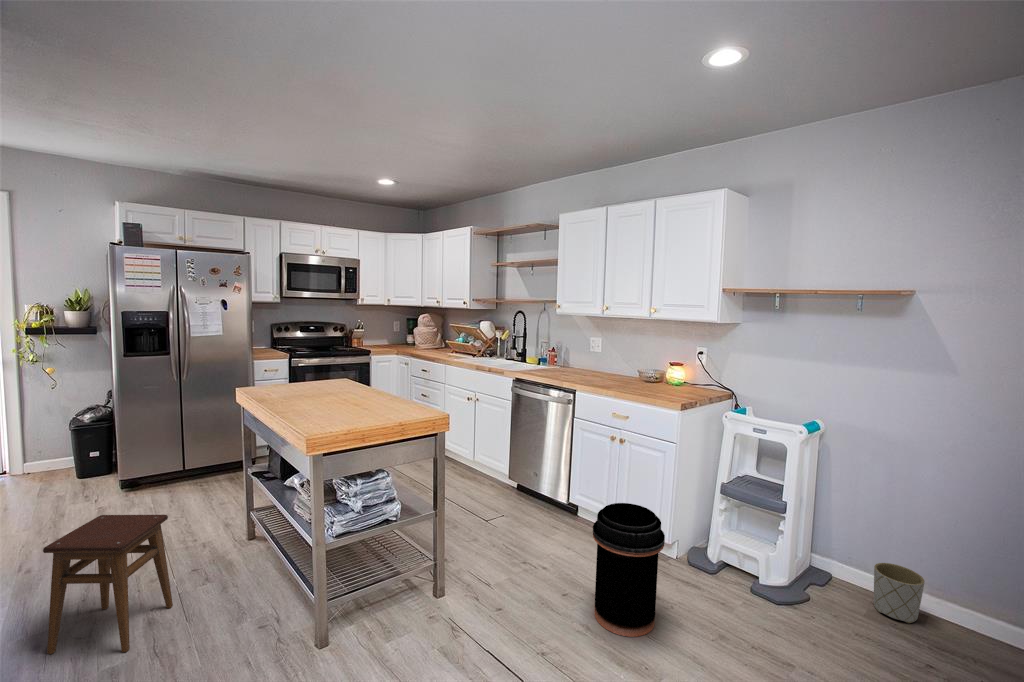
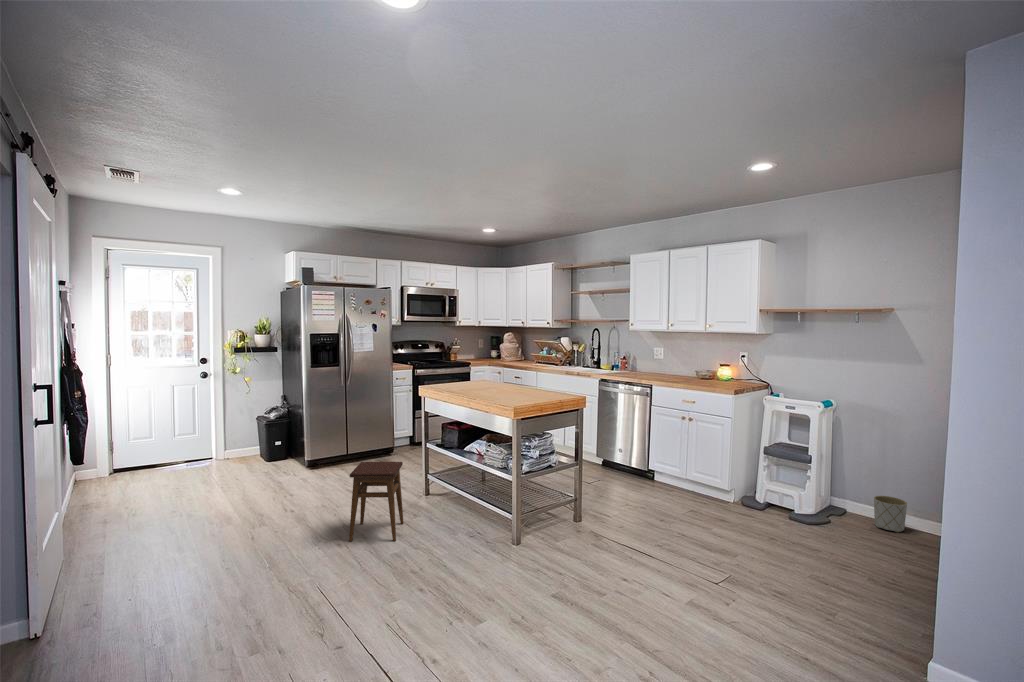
trash can: present [593,503,665,637] -> none [680,454,729,537]

